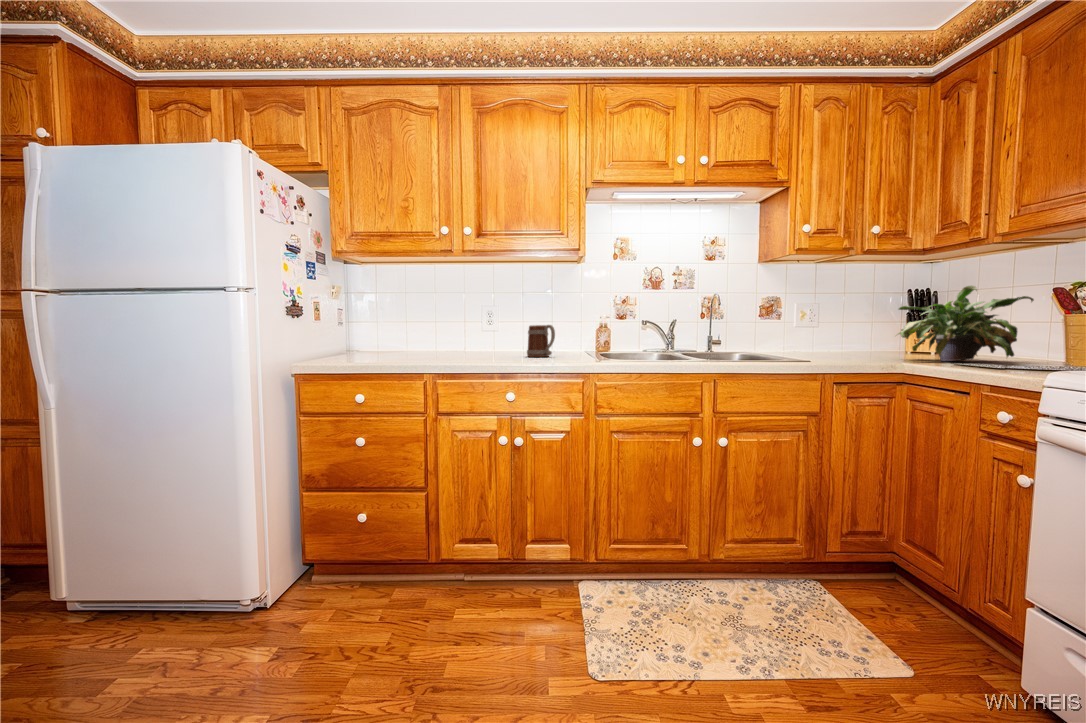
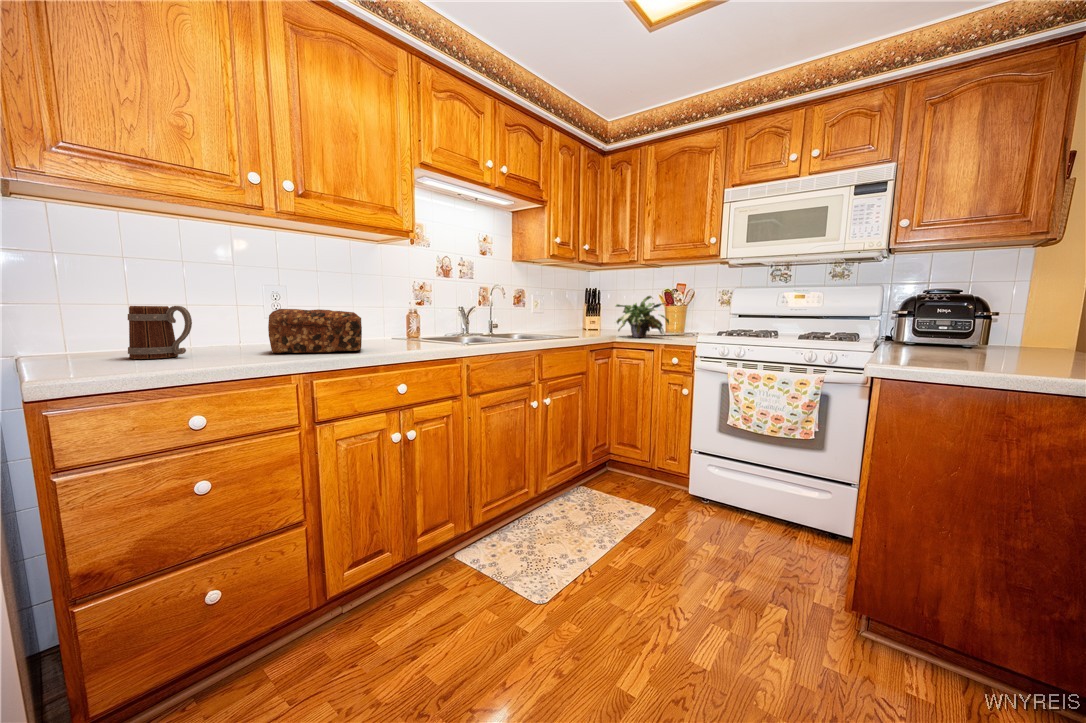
mug: present [527,325,555,357] -> present [128,306,192,359]
bread loaf: none [434,327,505,360] -> present [268,309,362,354]

